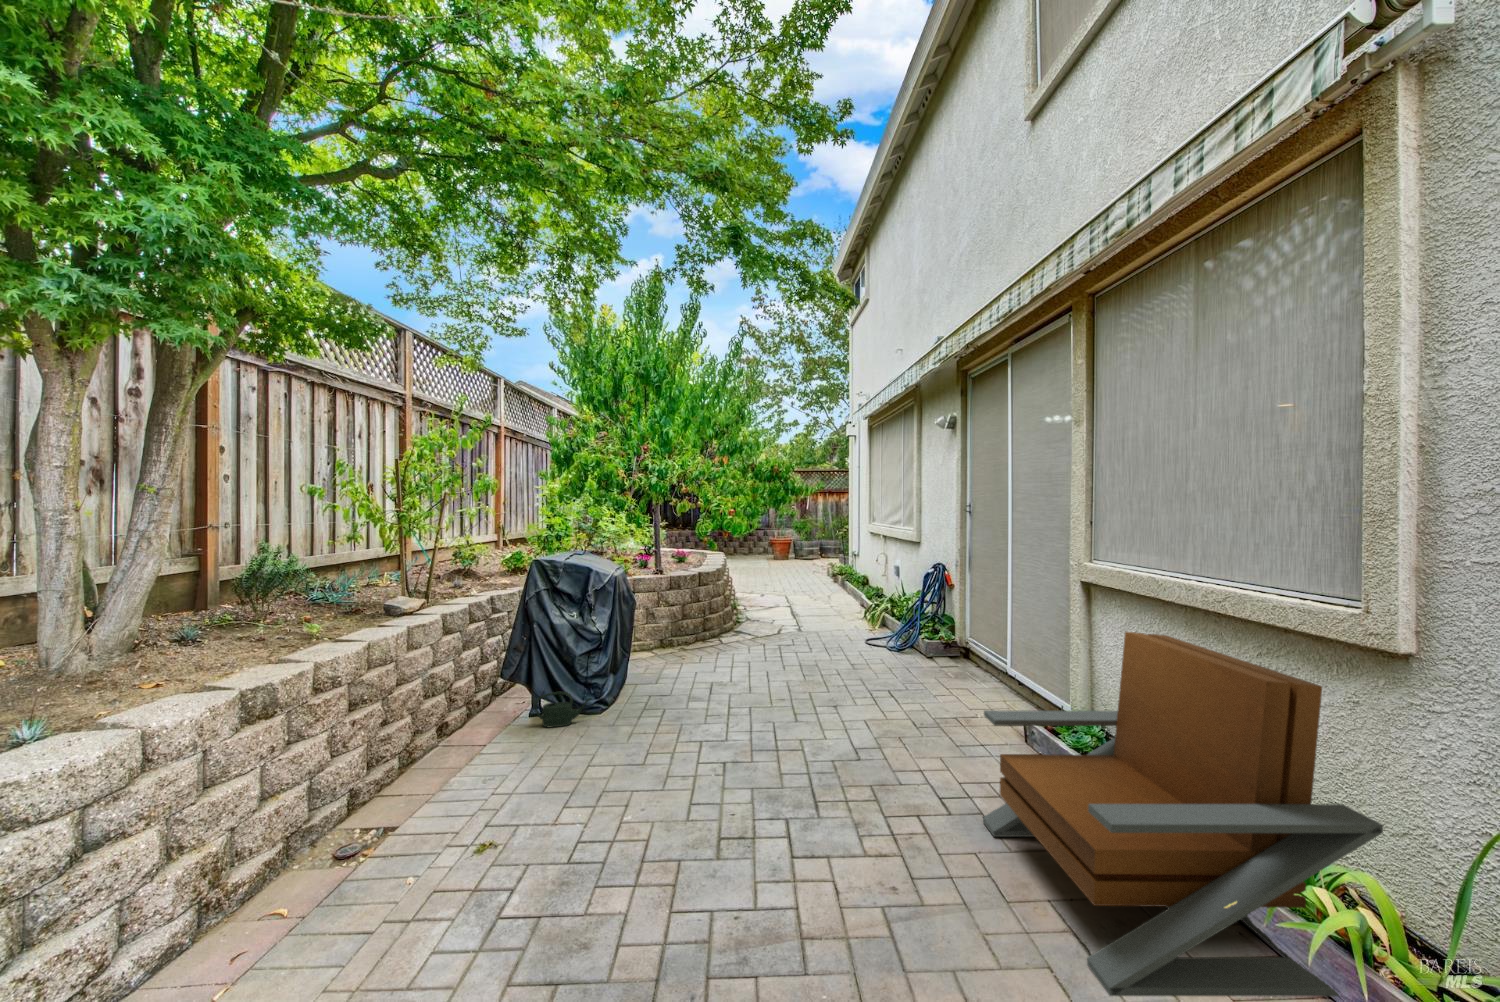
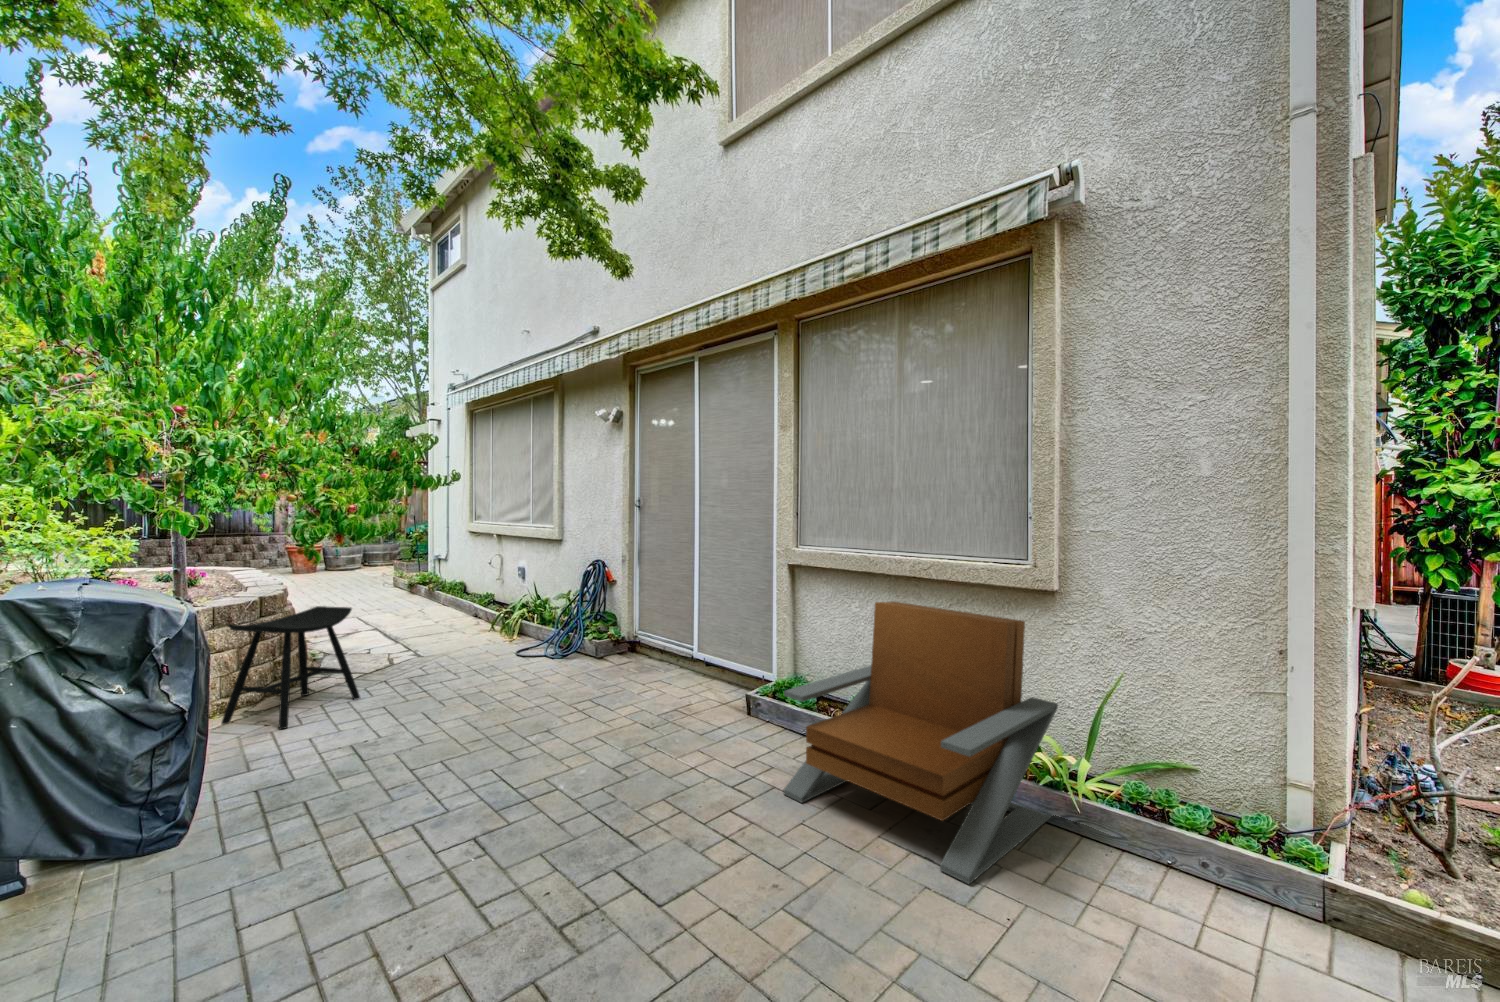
stool: none [653,581,734,663] -> present [222,606,360,729]
watering can: present [534,692,591,727] -> none [85,811,208,888]

